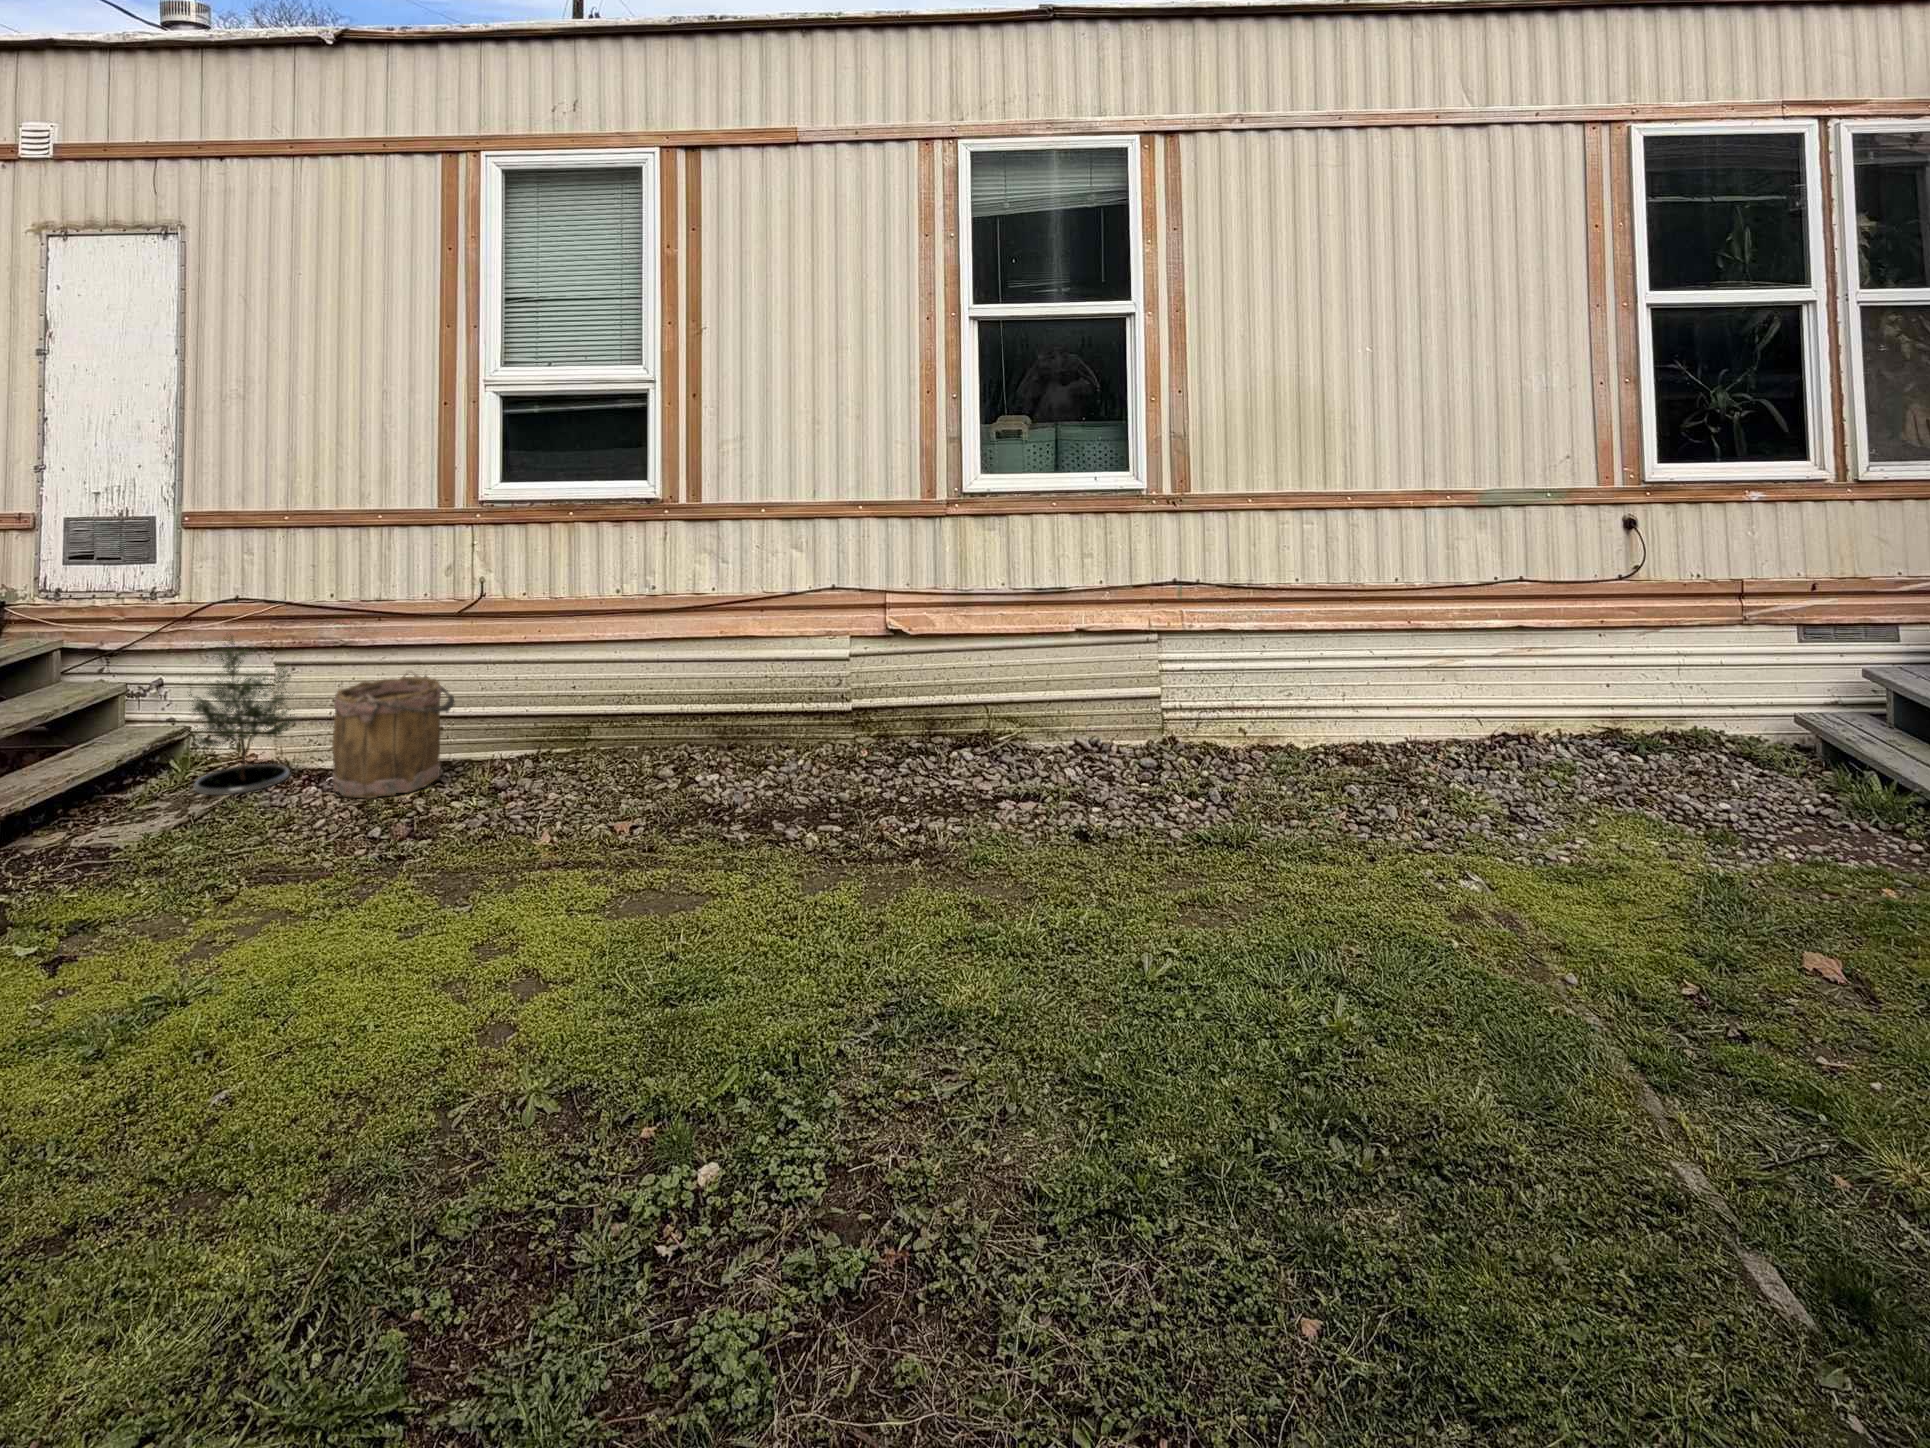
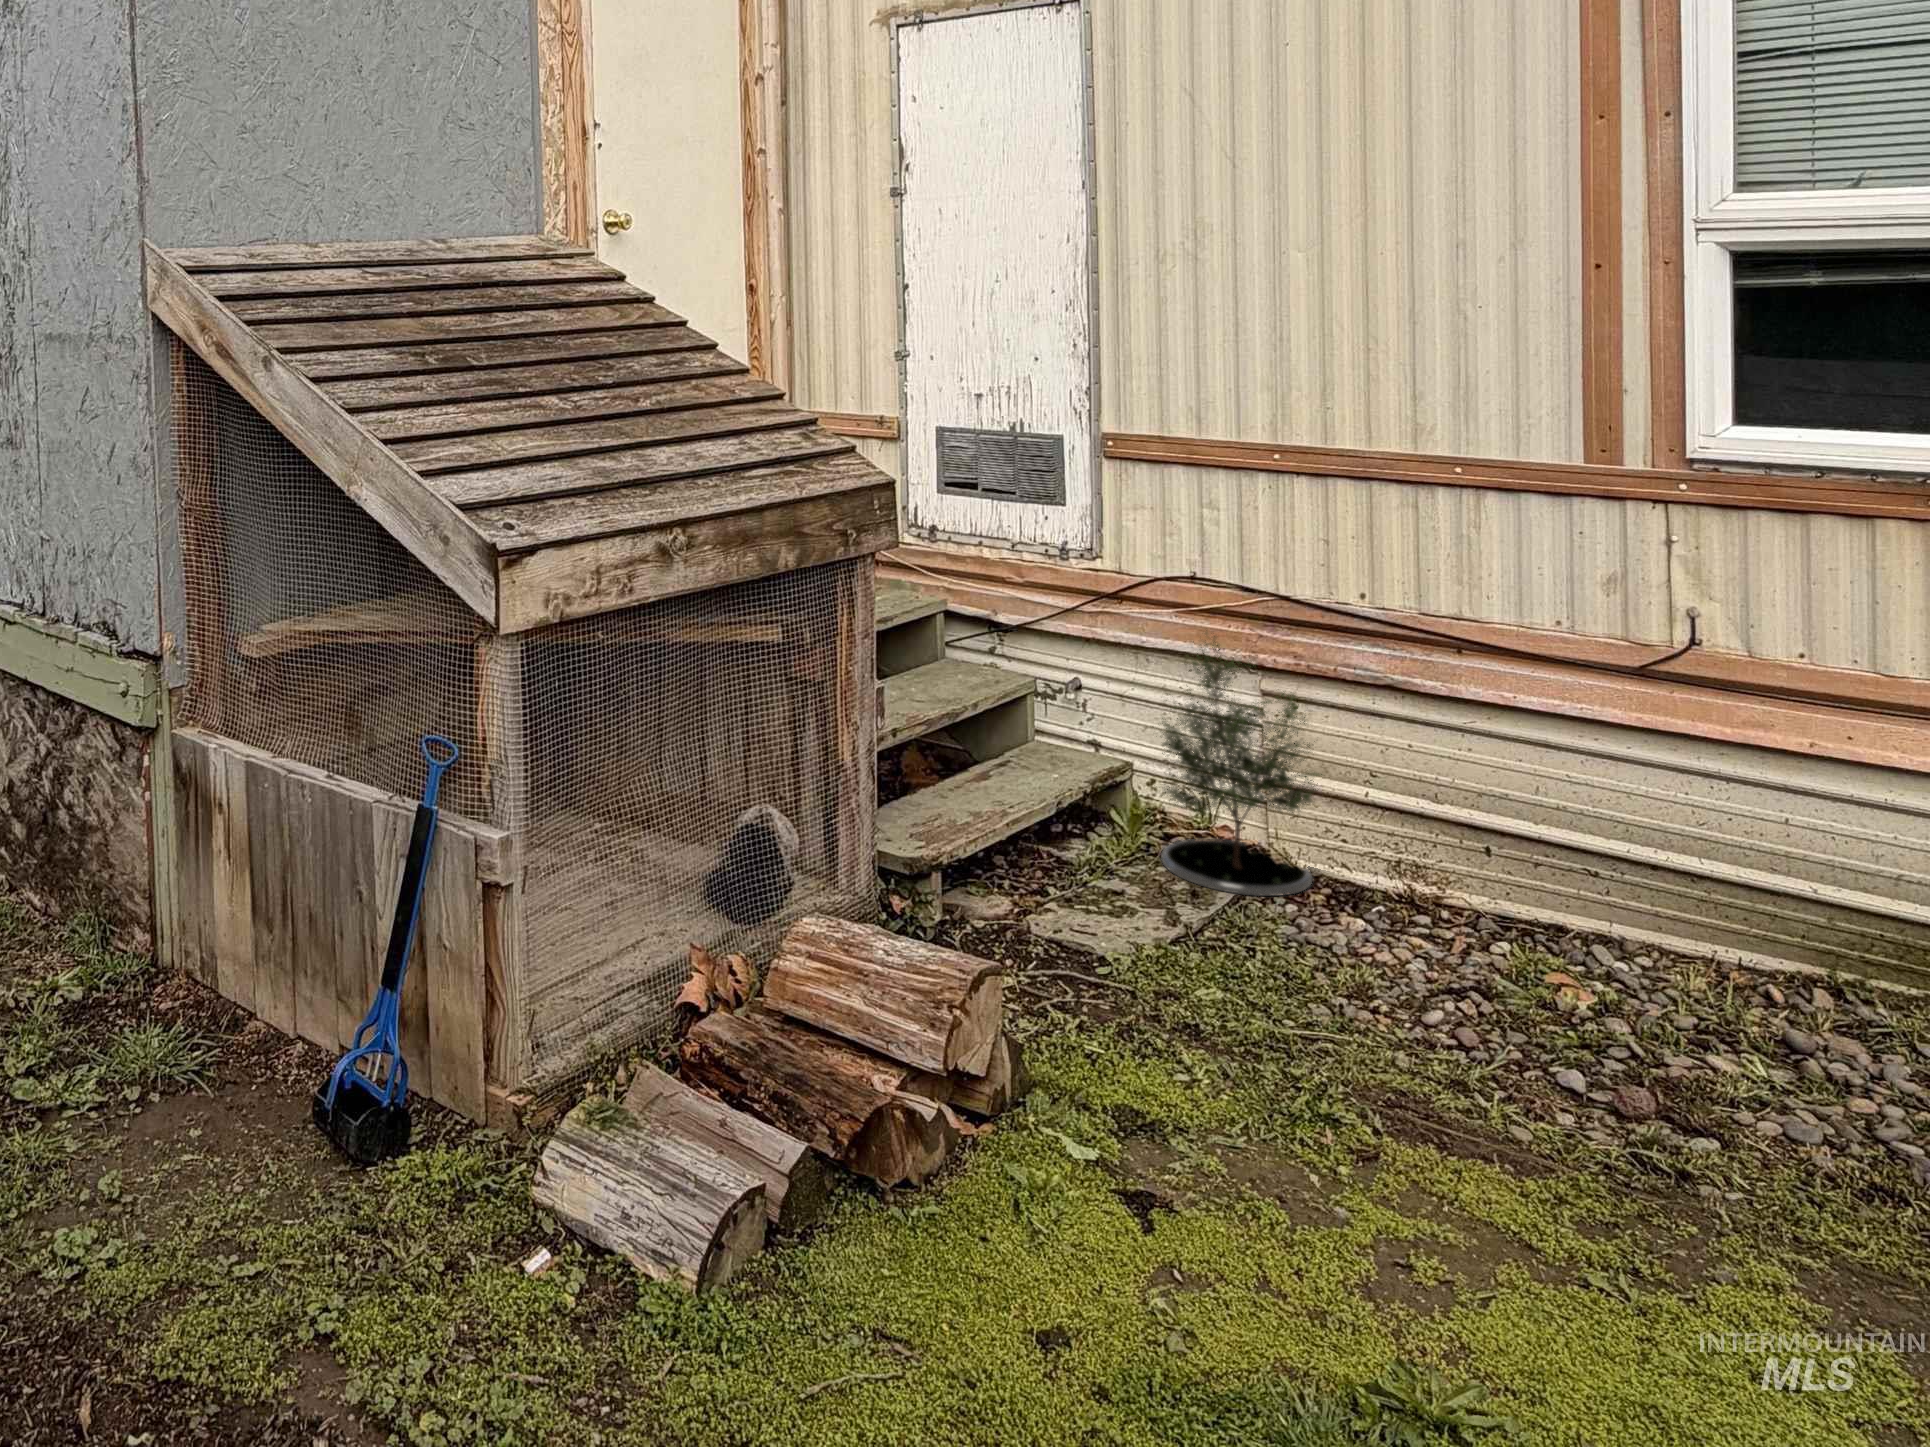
bucket: present [332,671,454,798] -> none [1416,750,1672,988]

